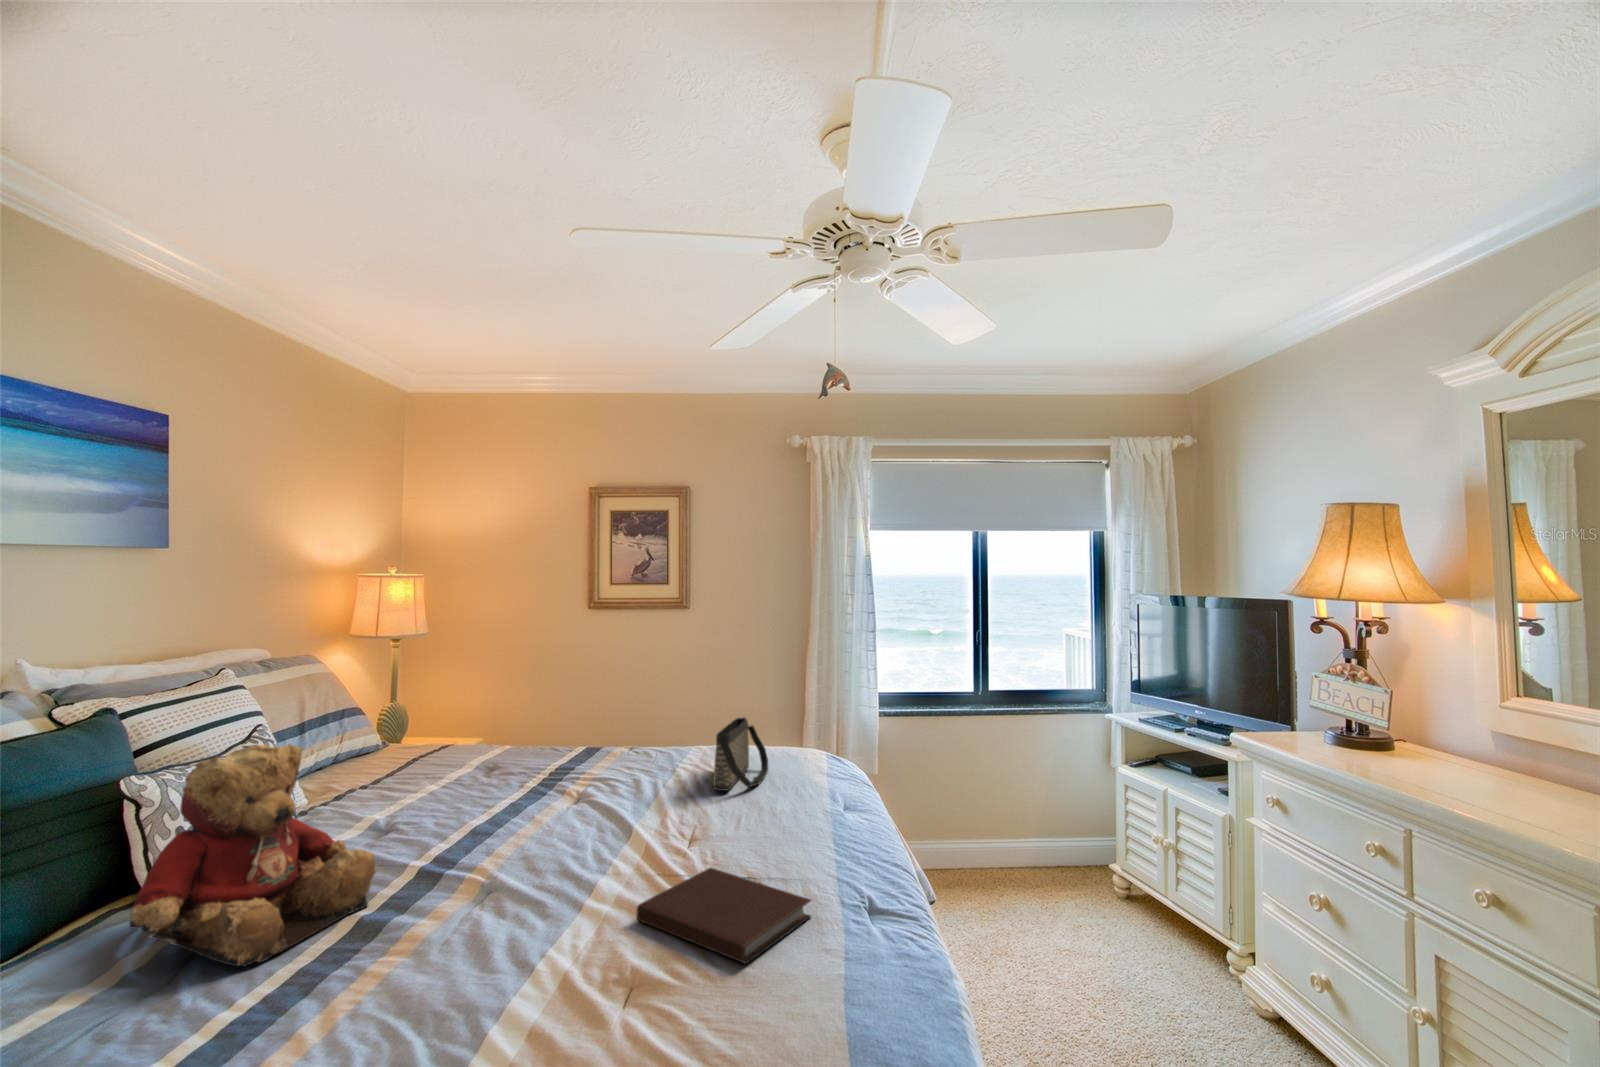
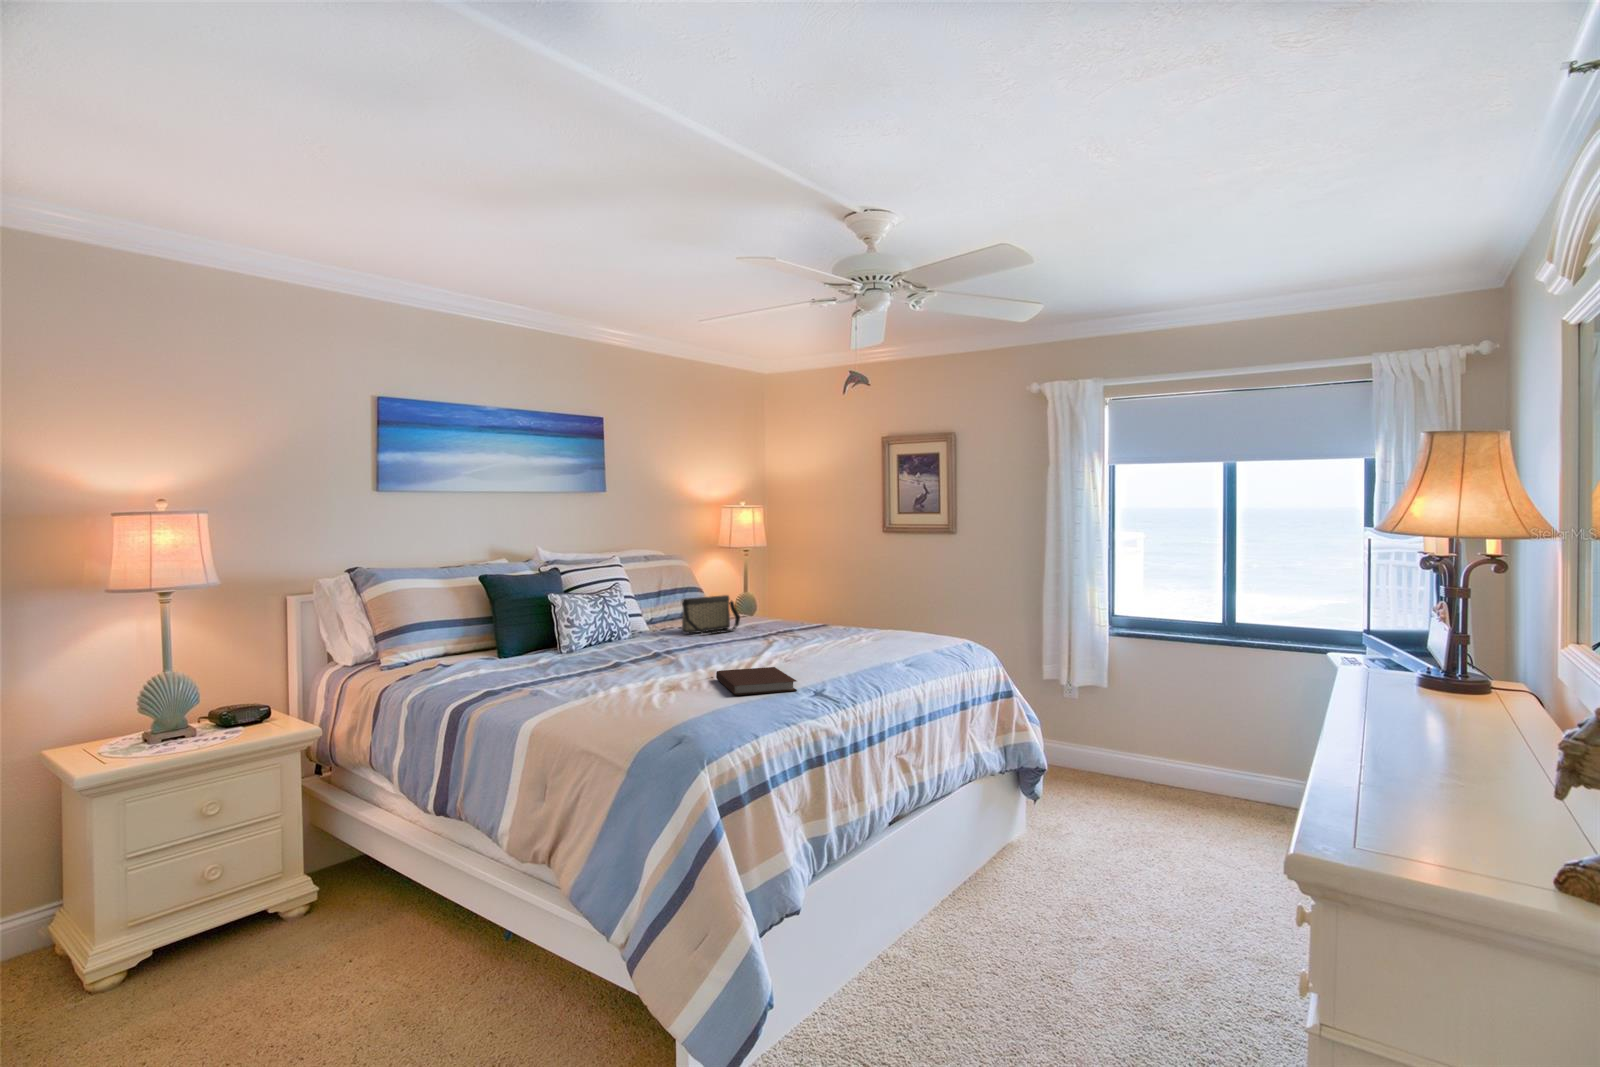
handbag: present [713,718,768,791] -> present [682,595,740,634]
teddy bear: present [129,744,376,966] -> none [535,578,630,667]

